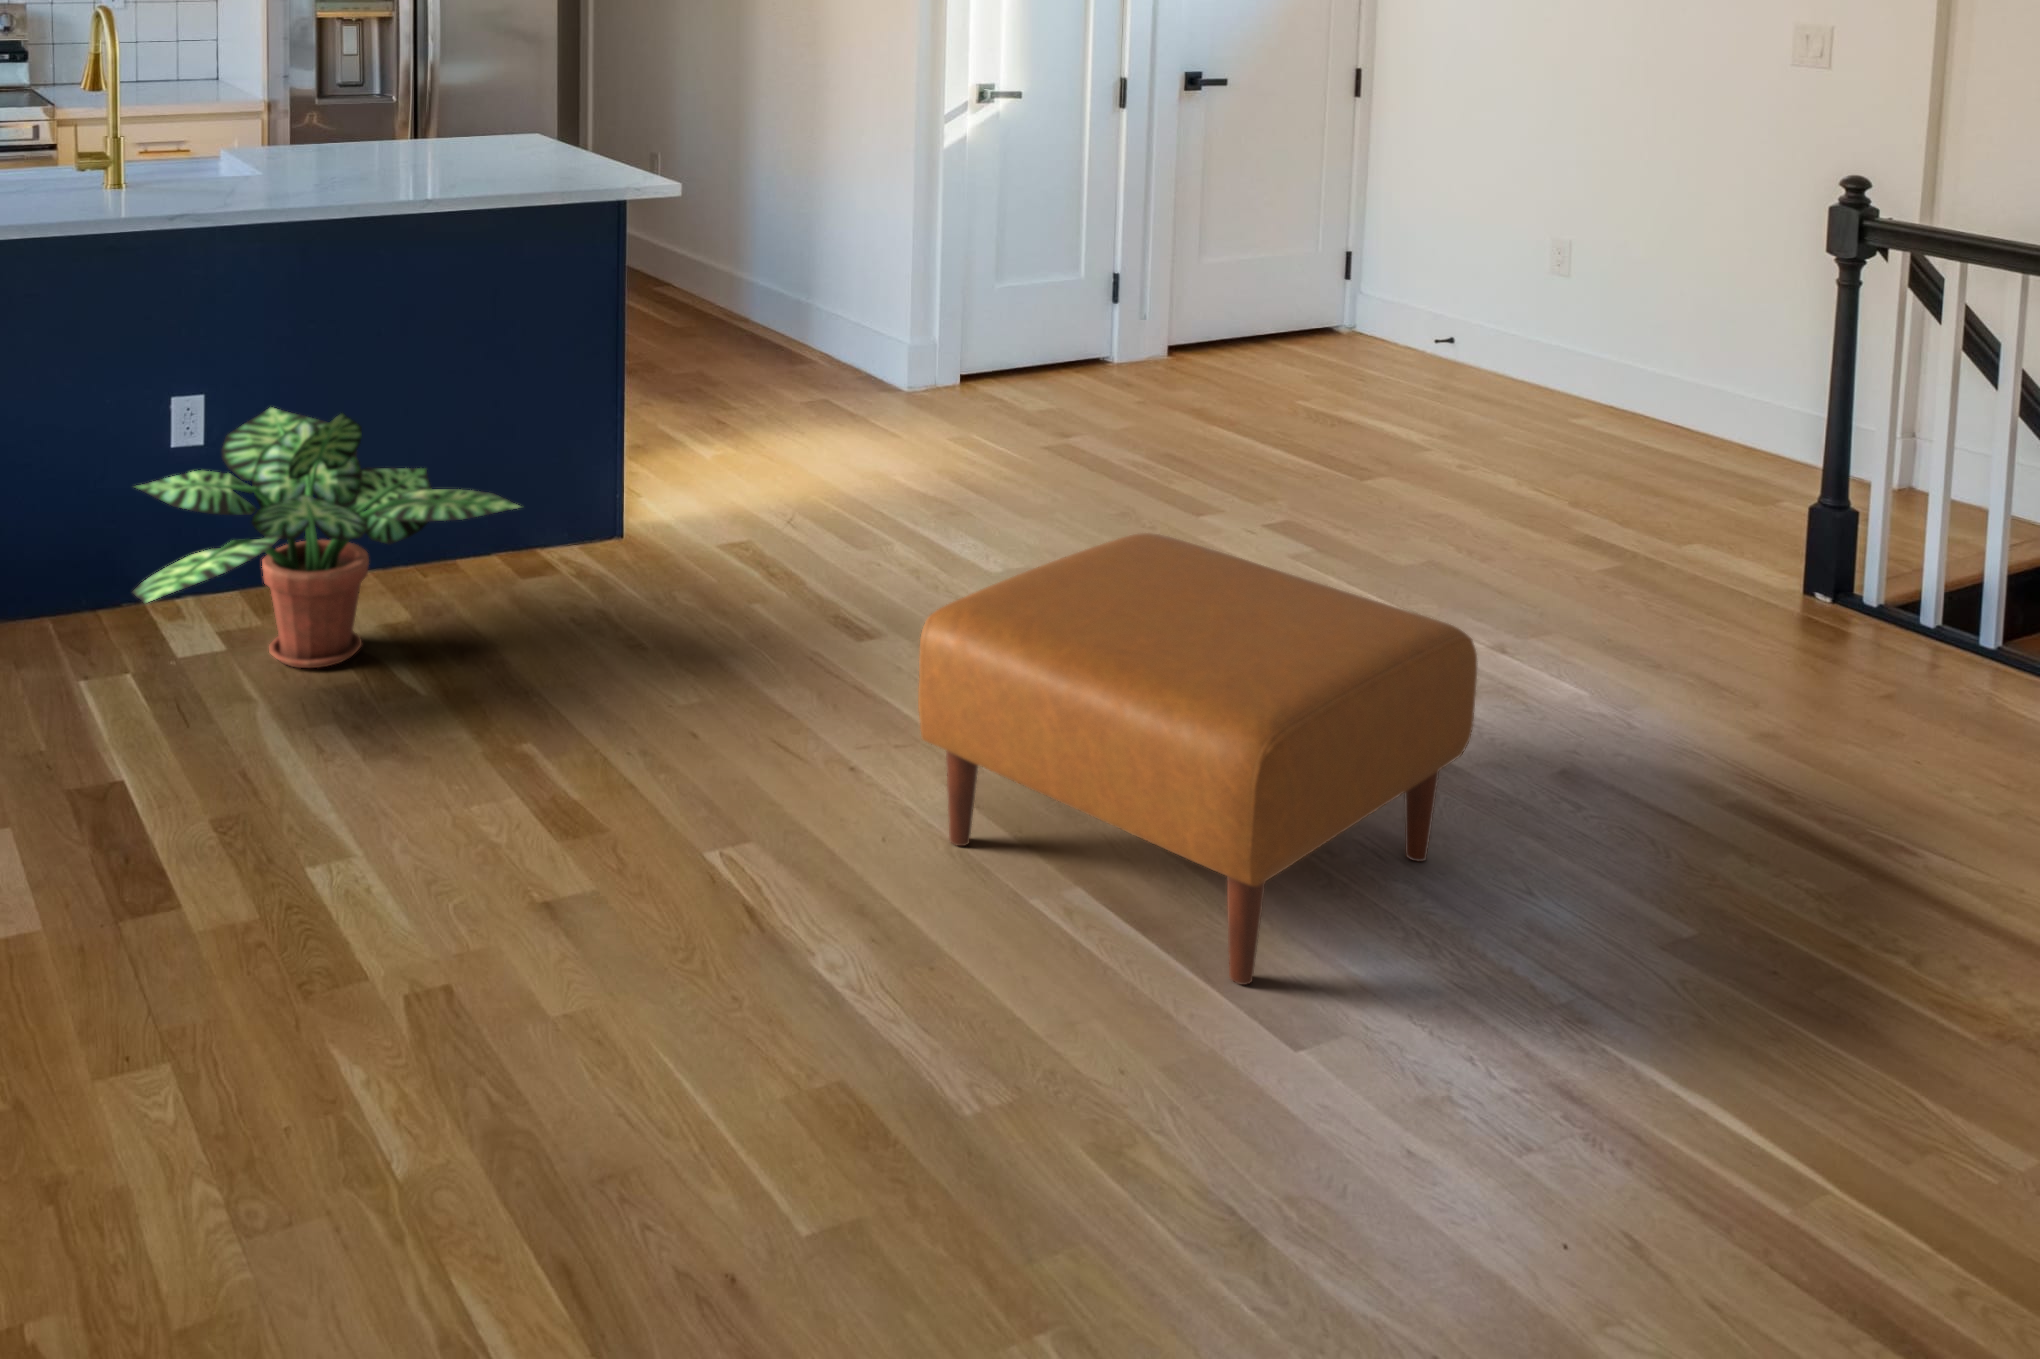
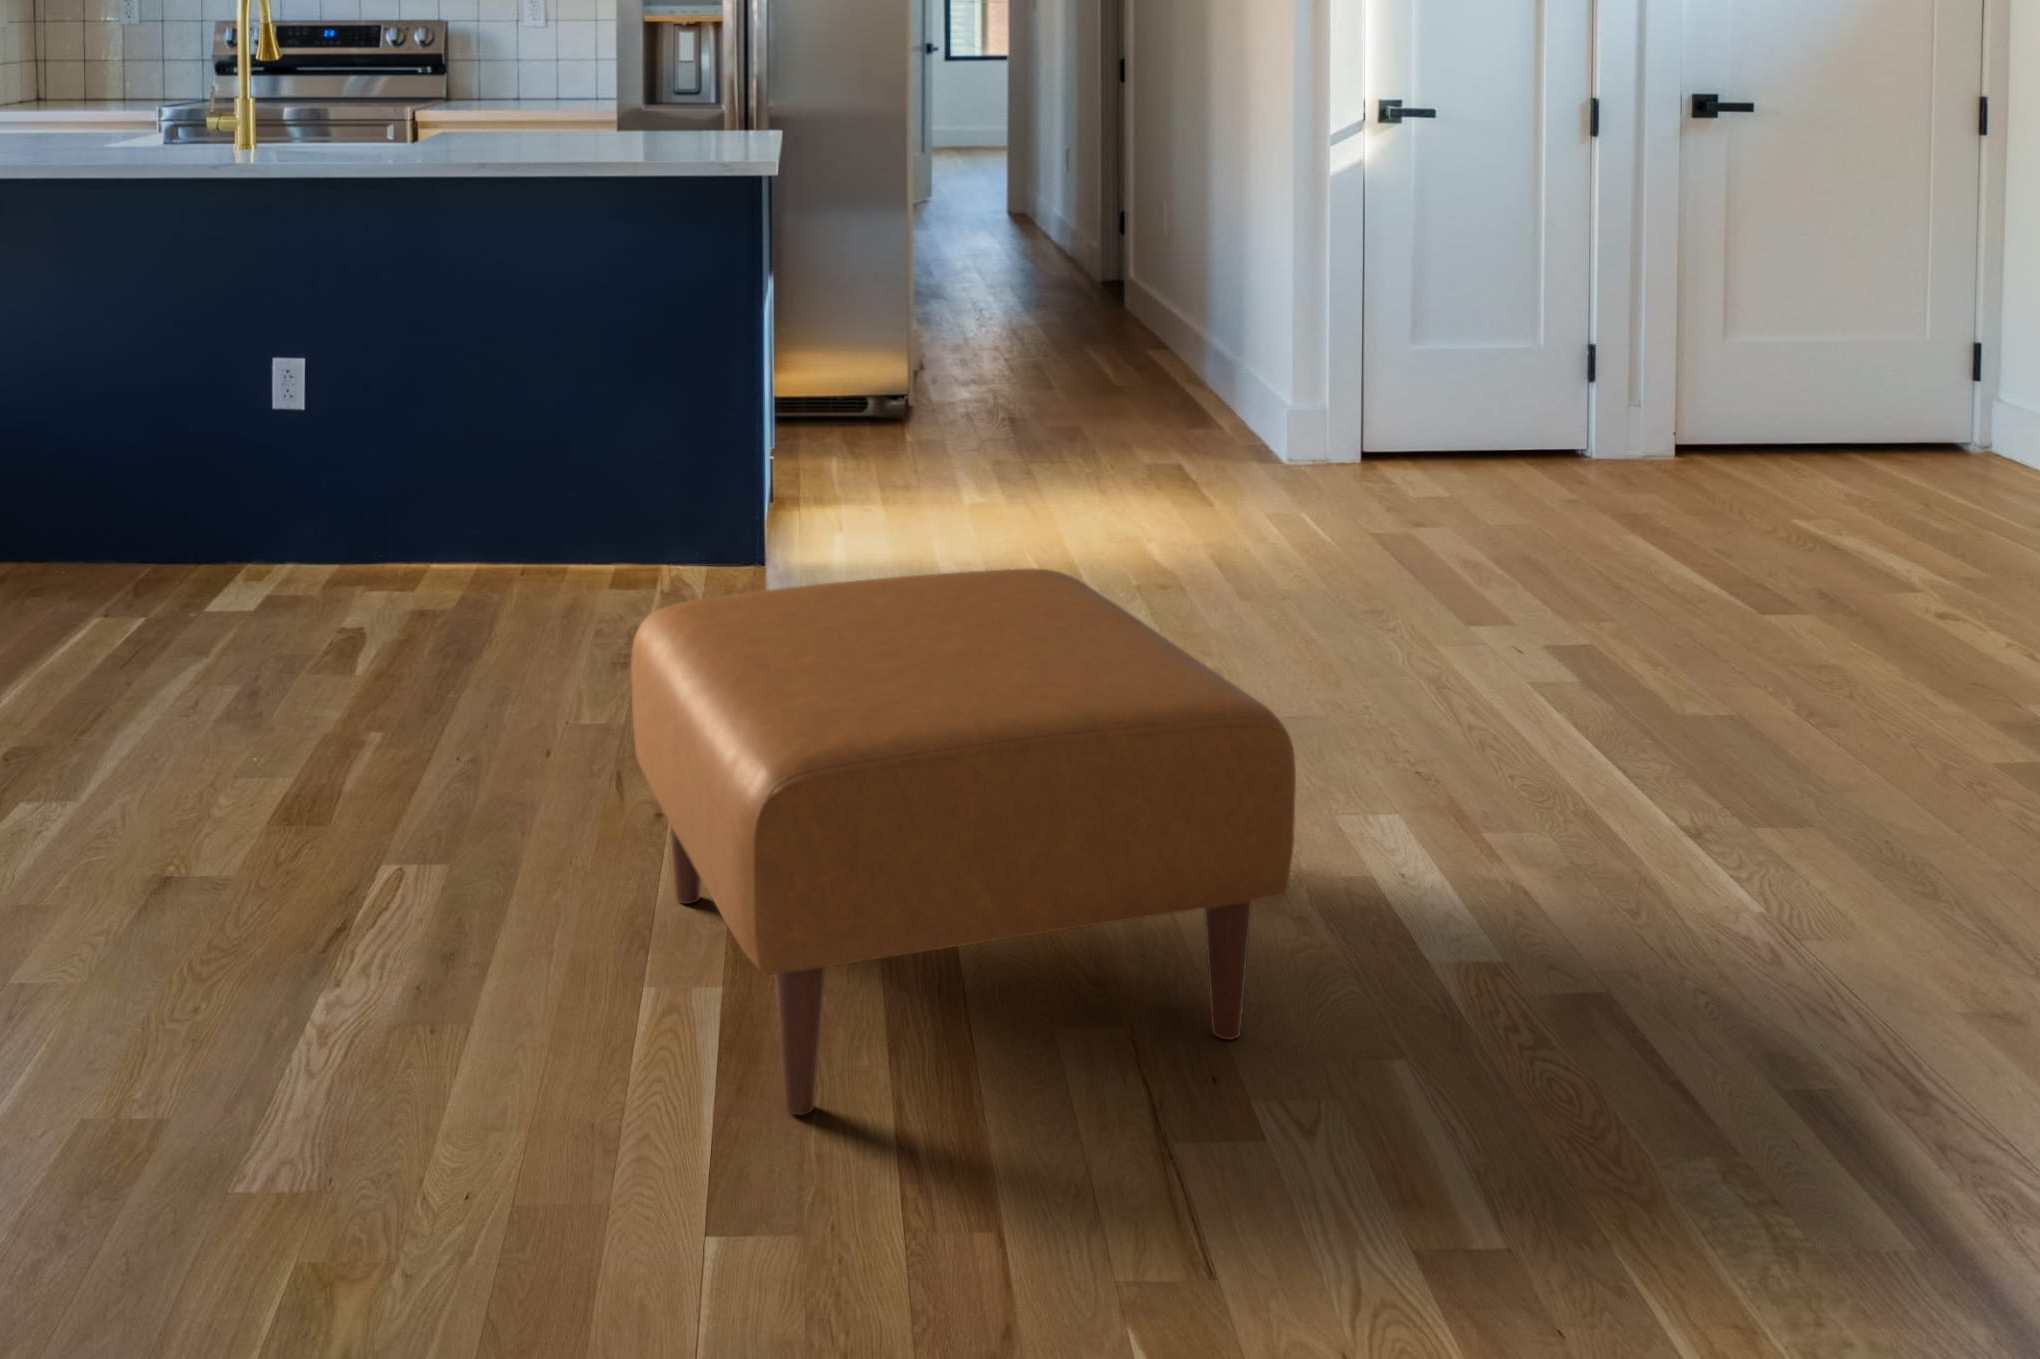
potted plant: present [133,407,521,668] -> none [84,366,497,636]

